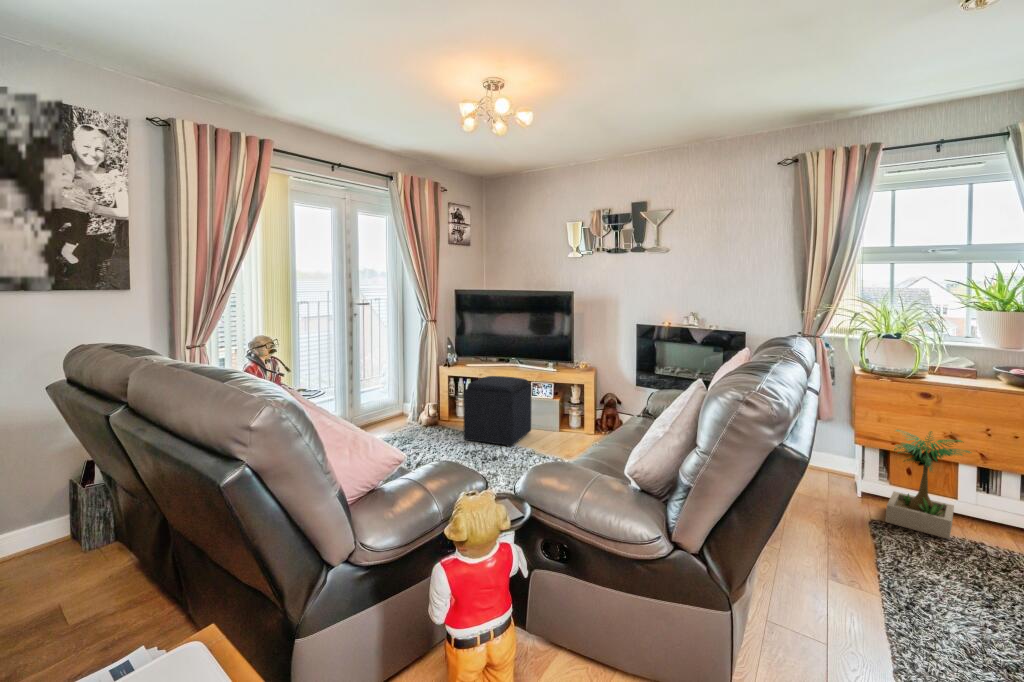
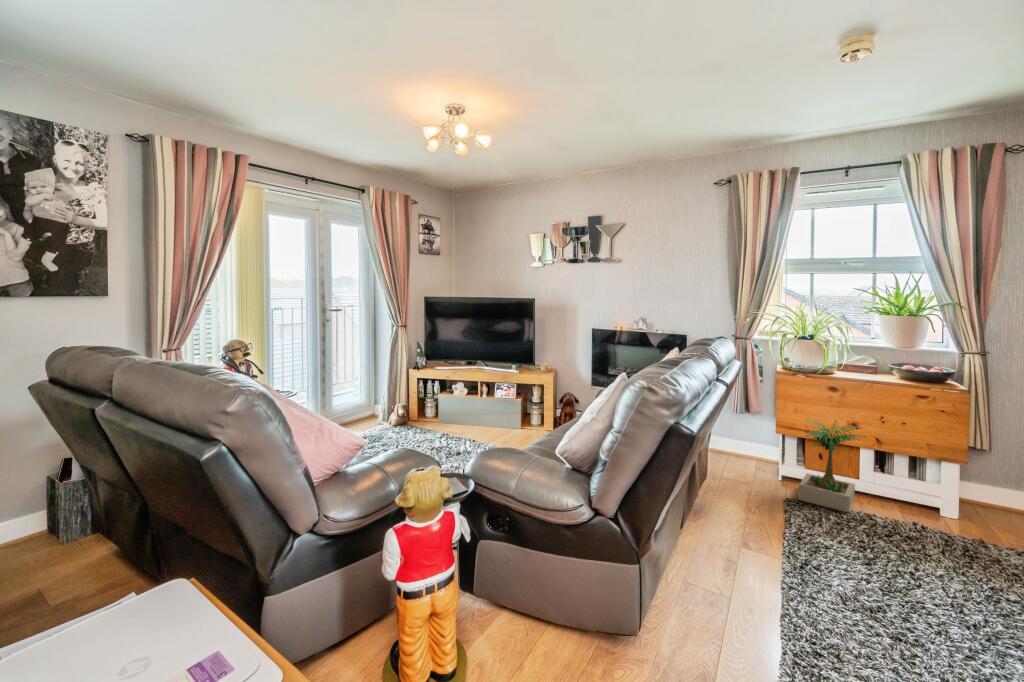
ottoman: present [463,376,532,447] -> none [430,377,494,441]

